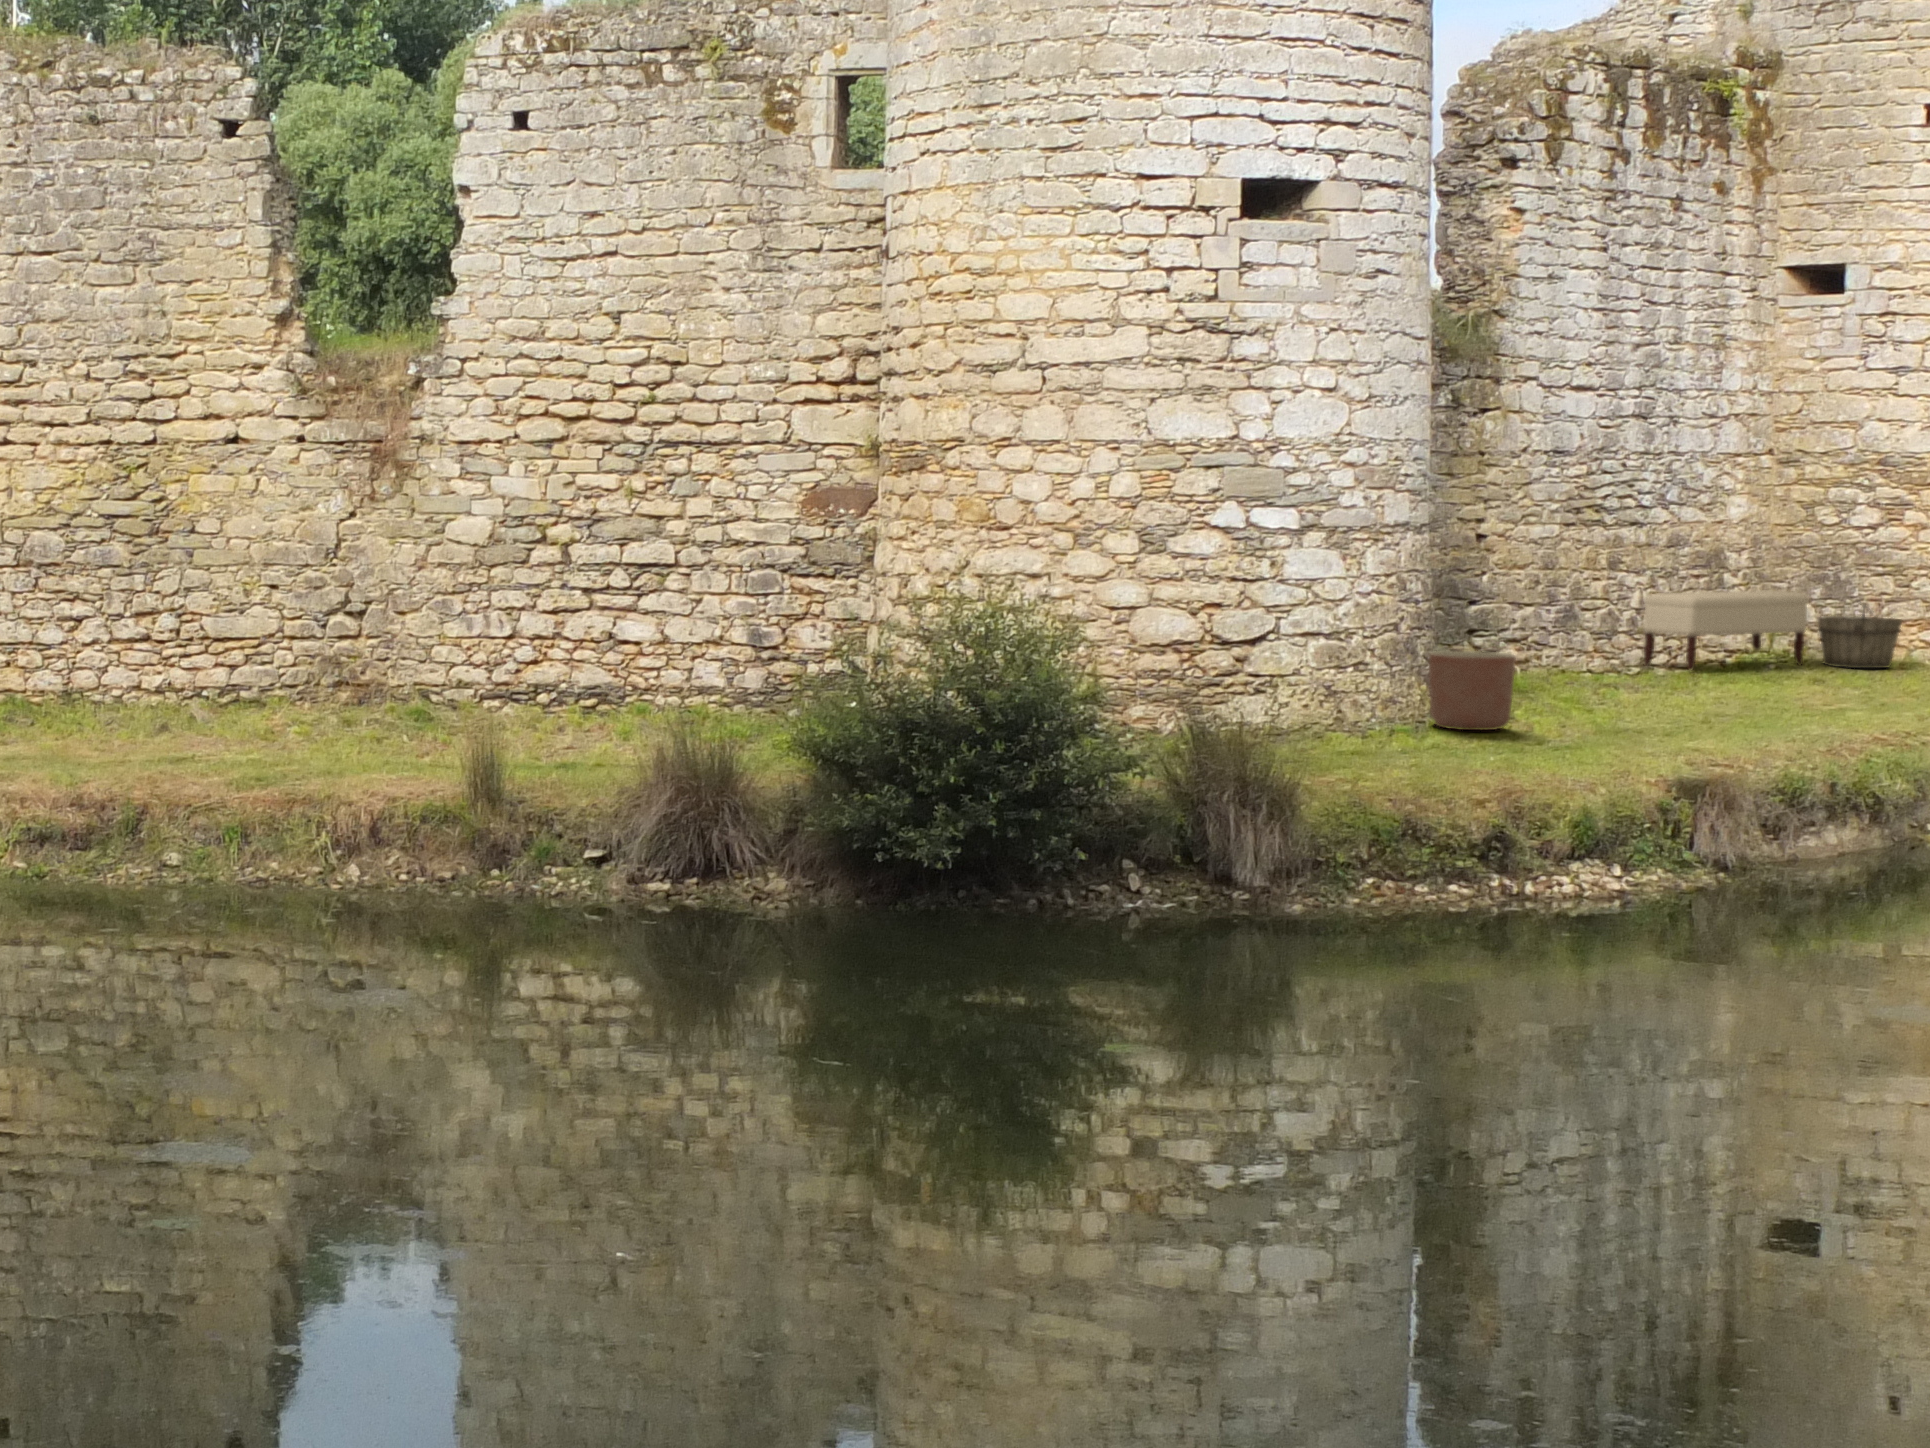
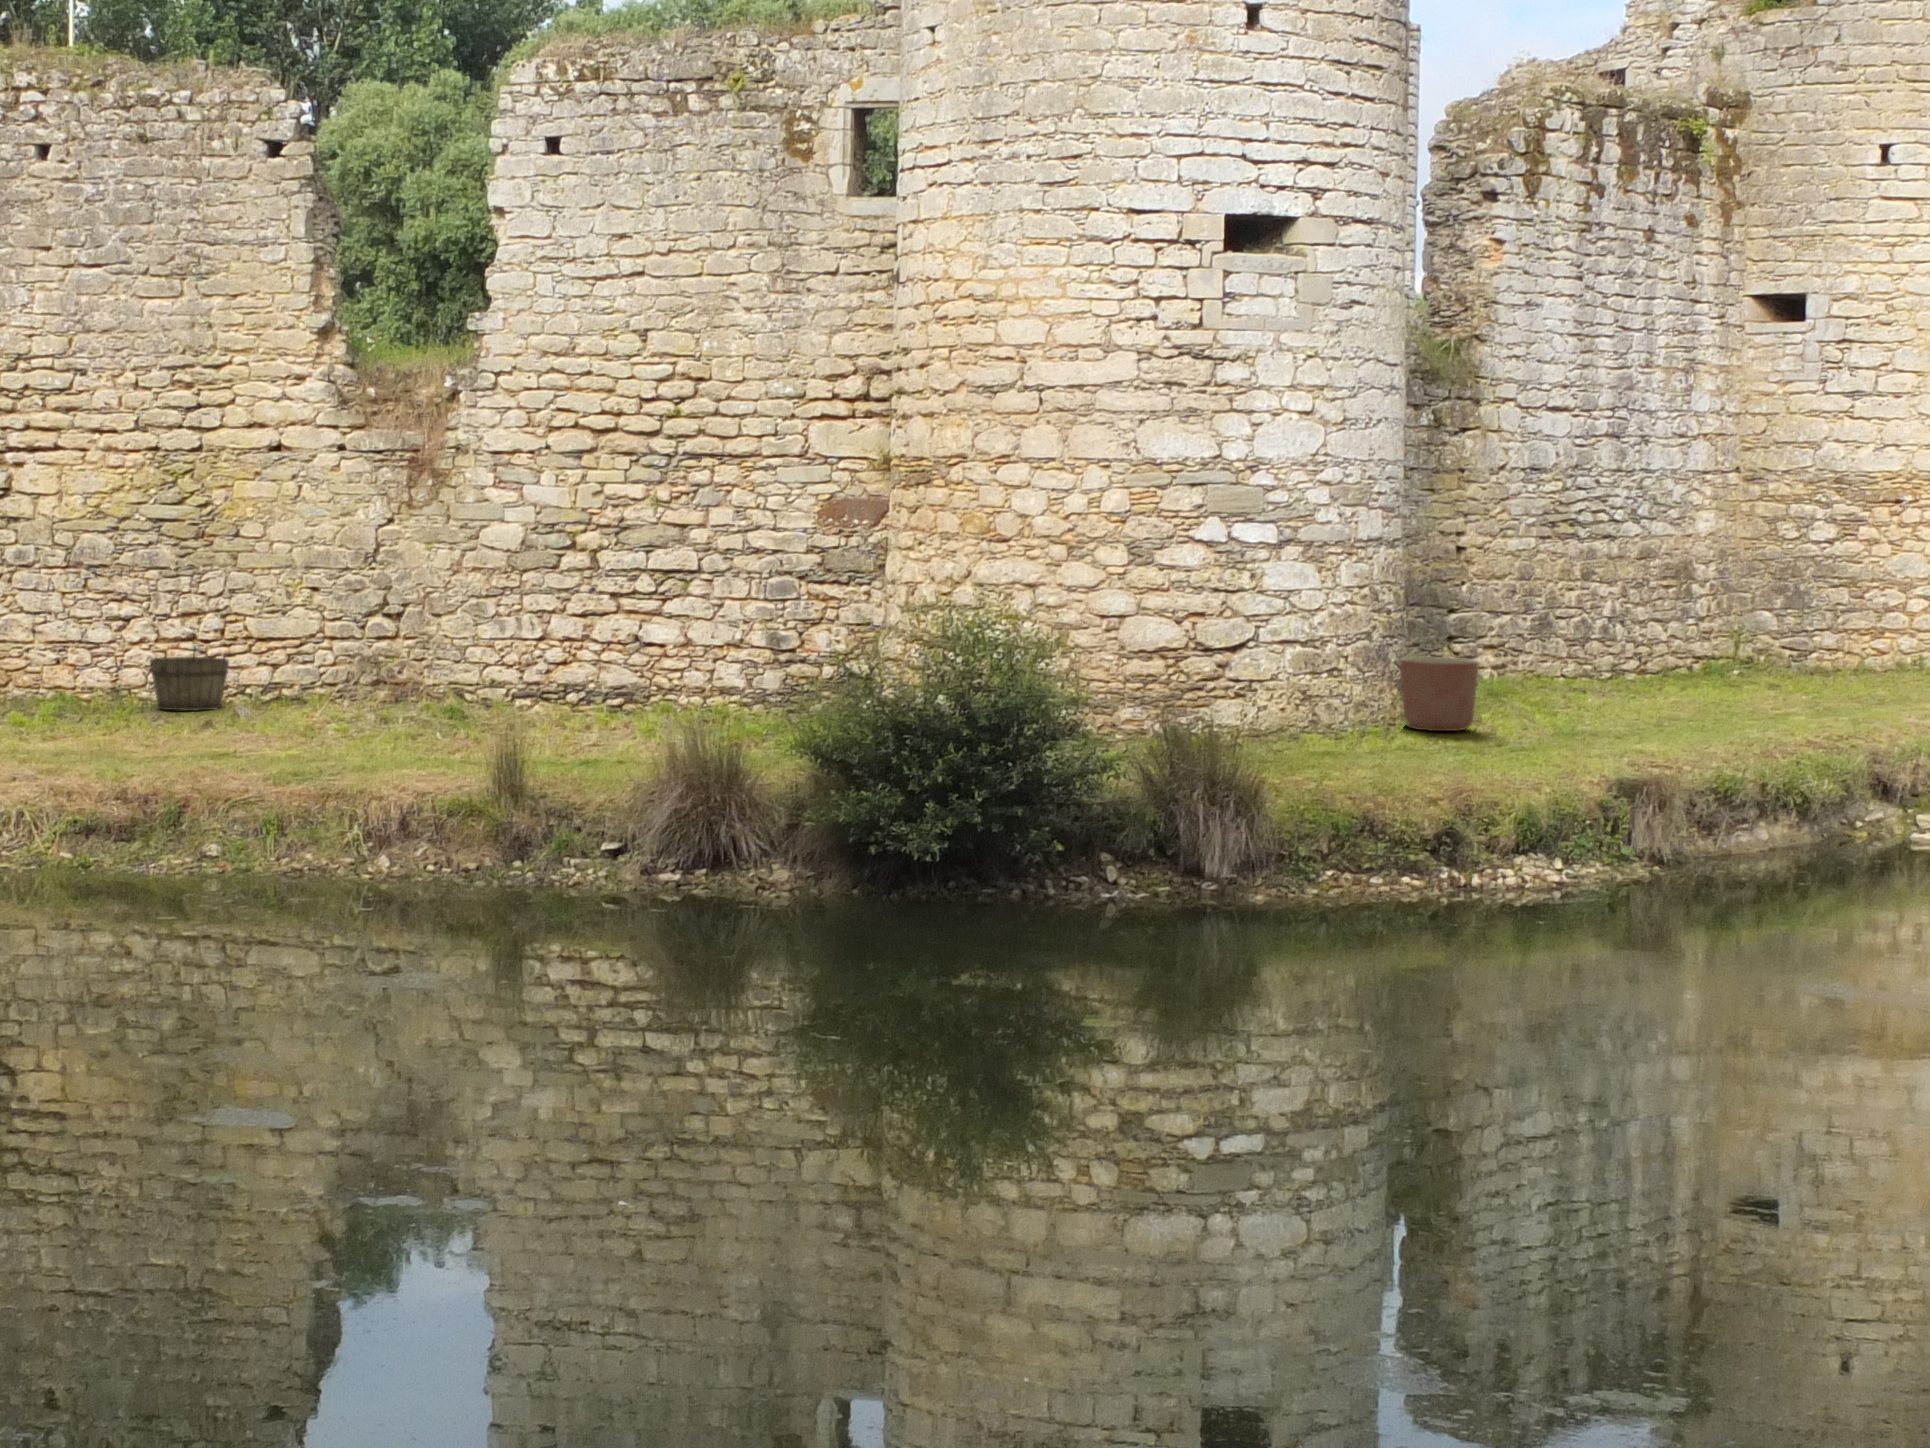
bench: present [1644,590,1809,670] -> none [1618,600,1771,676]
wooden bucket: present [1818,606,1902,668] -> present [150,646,229,711]

